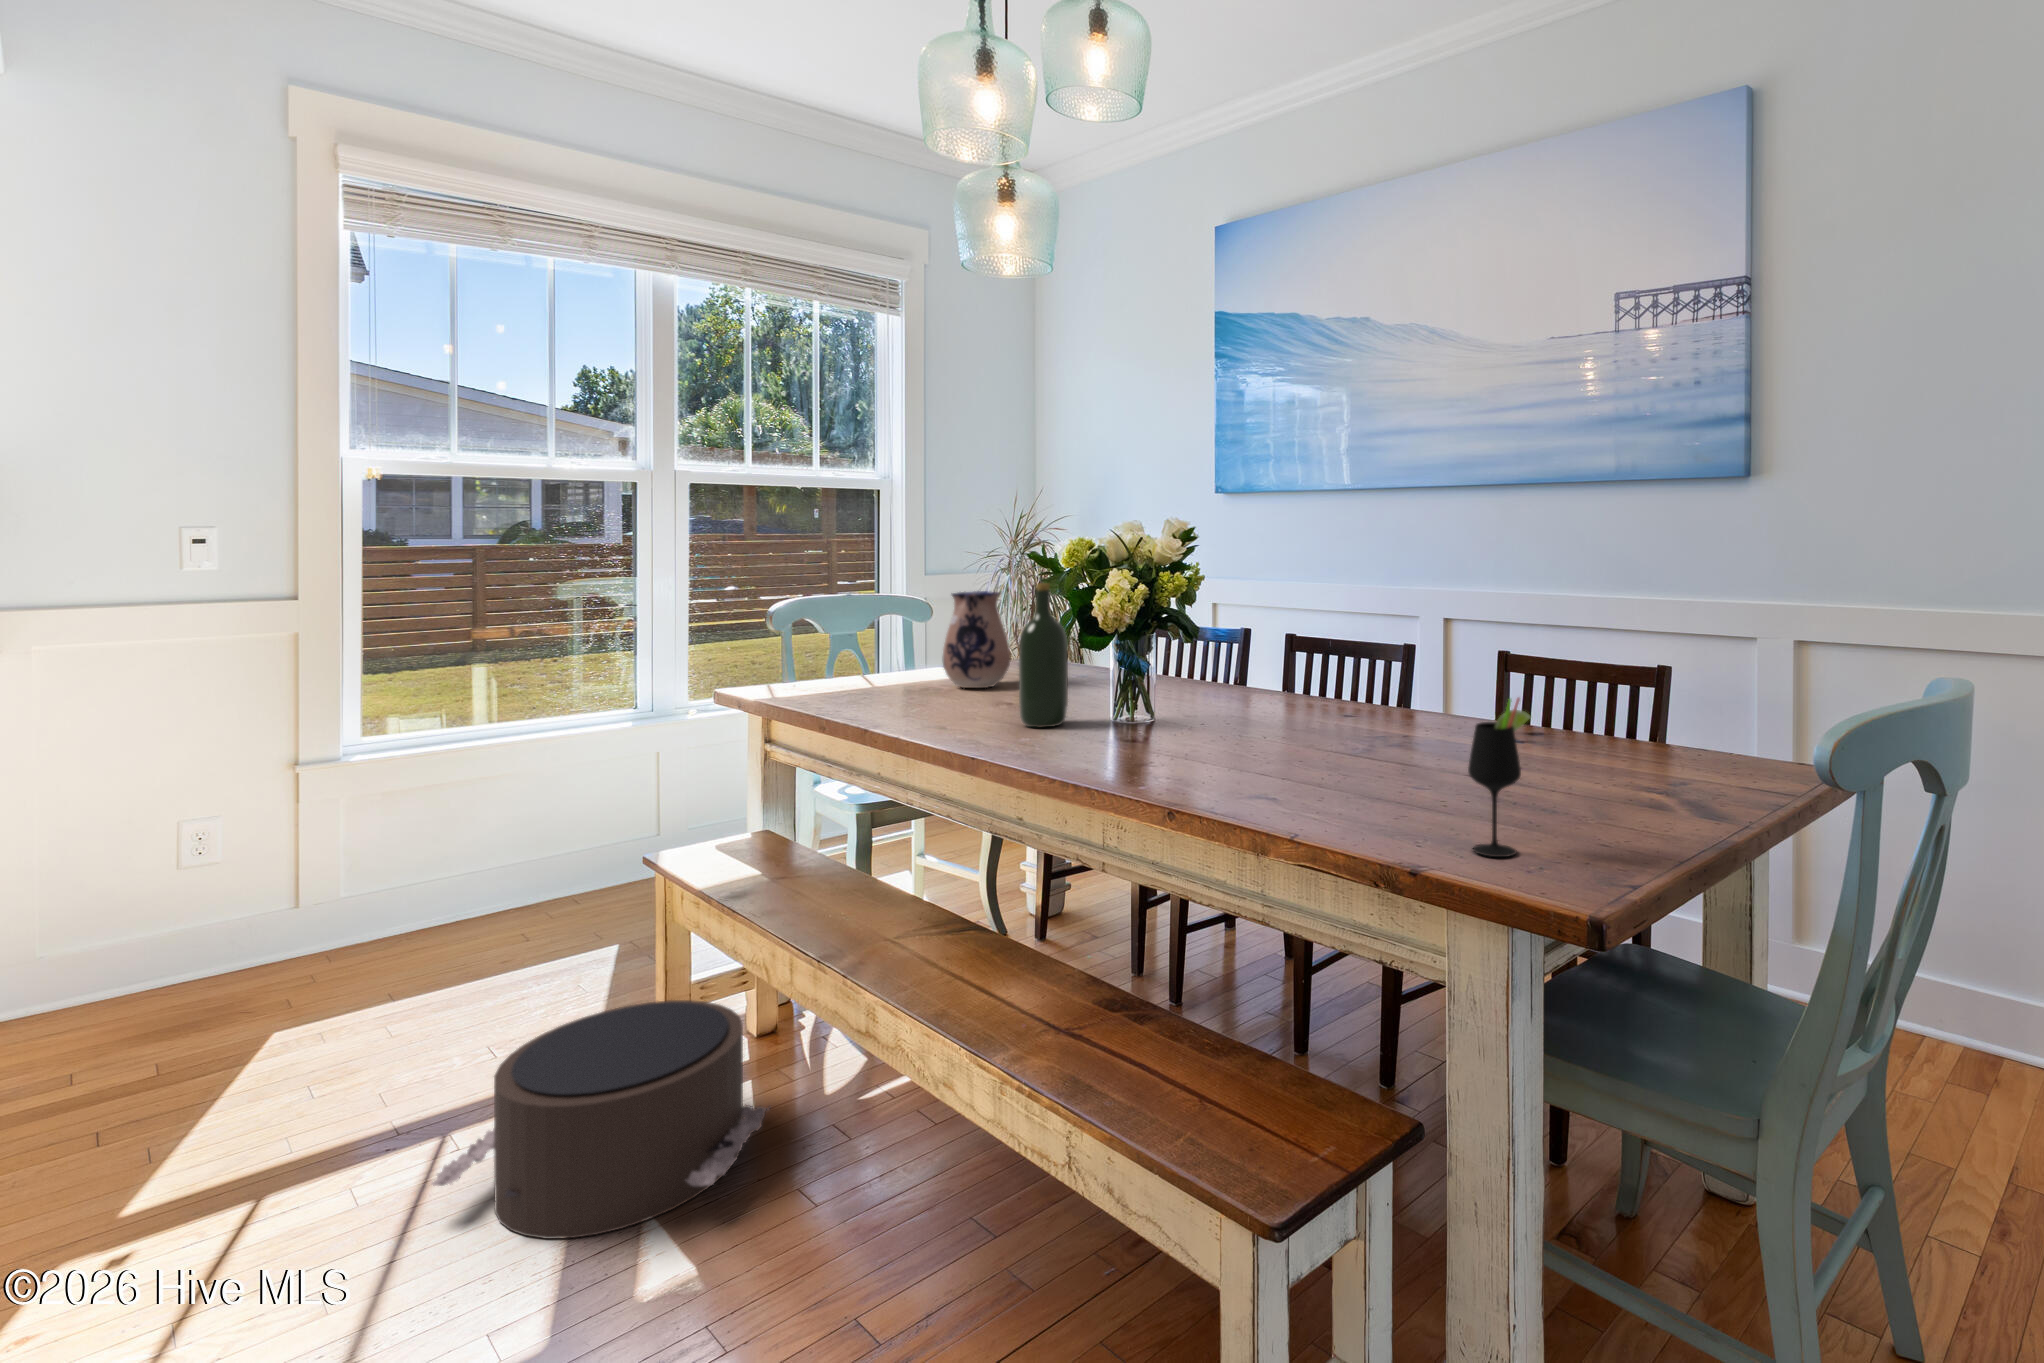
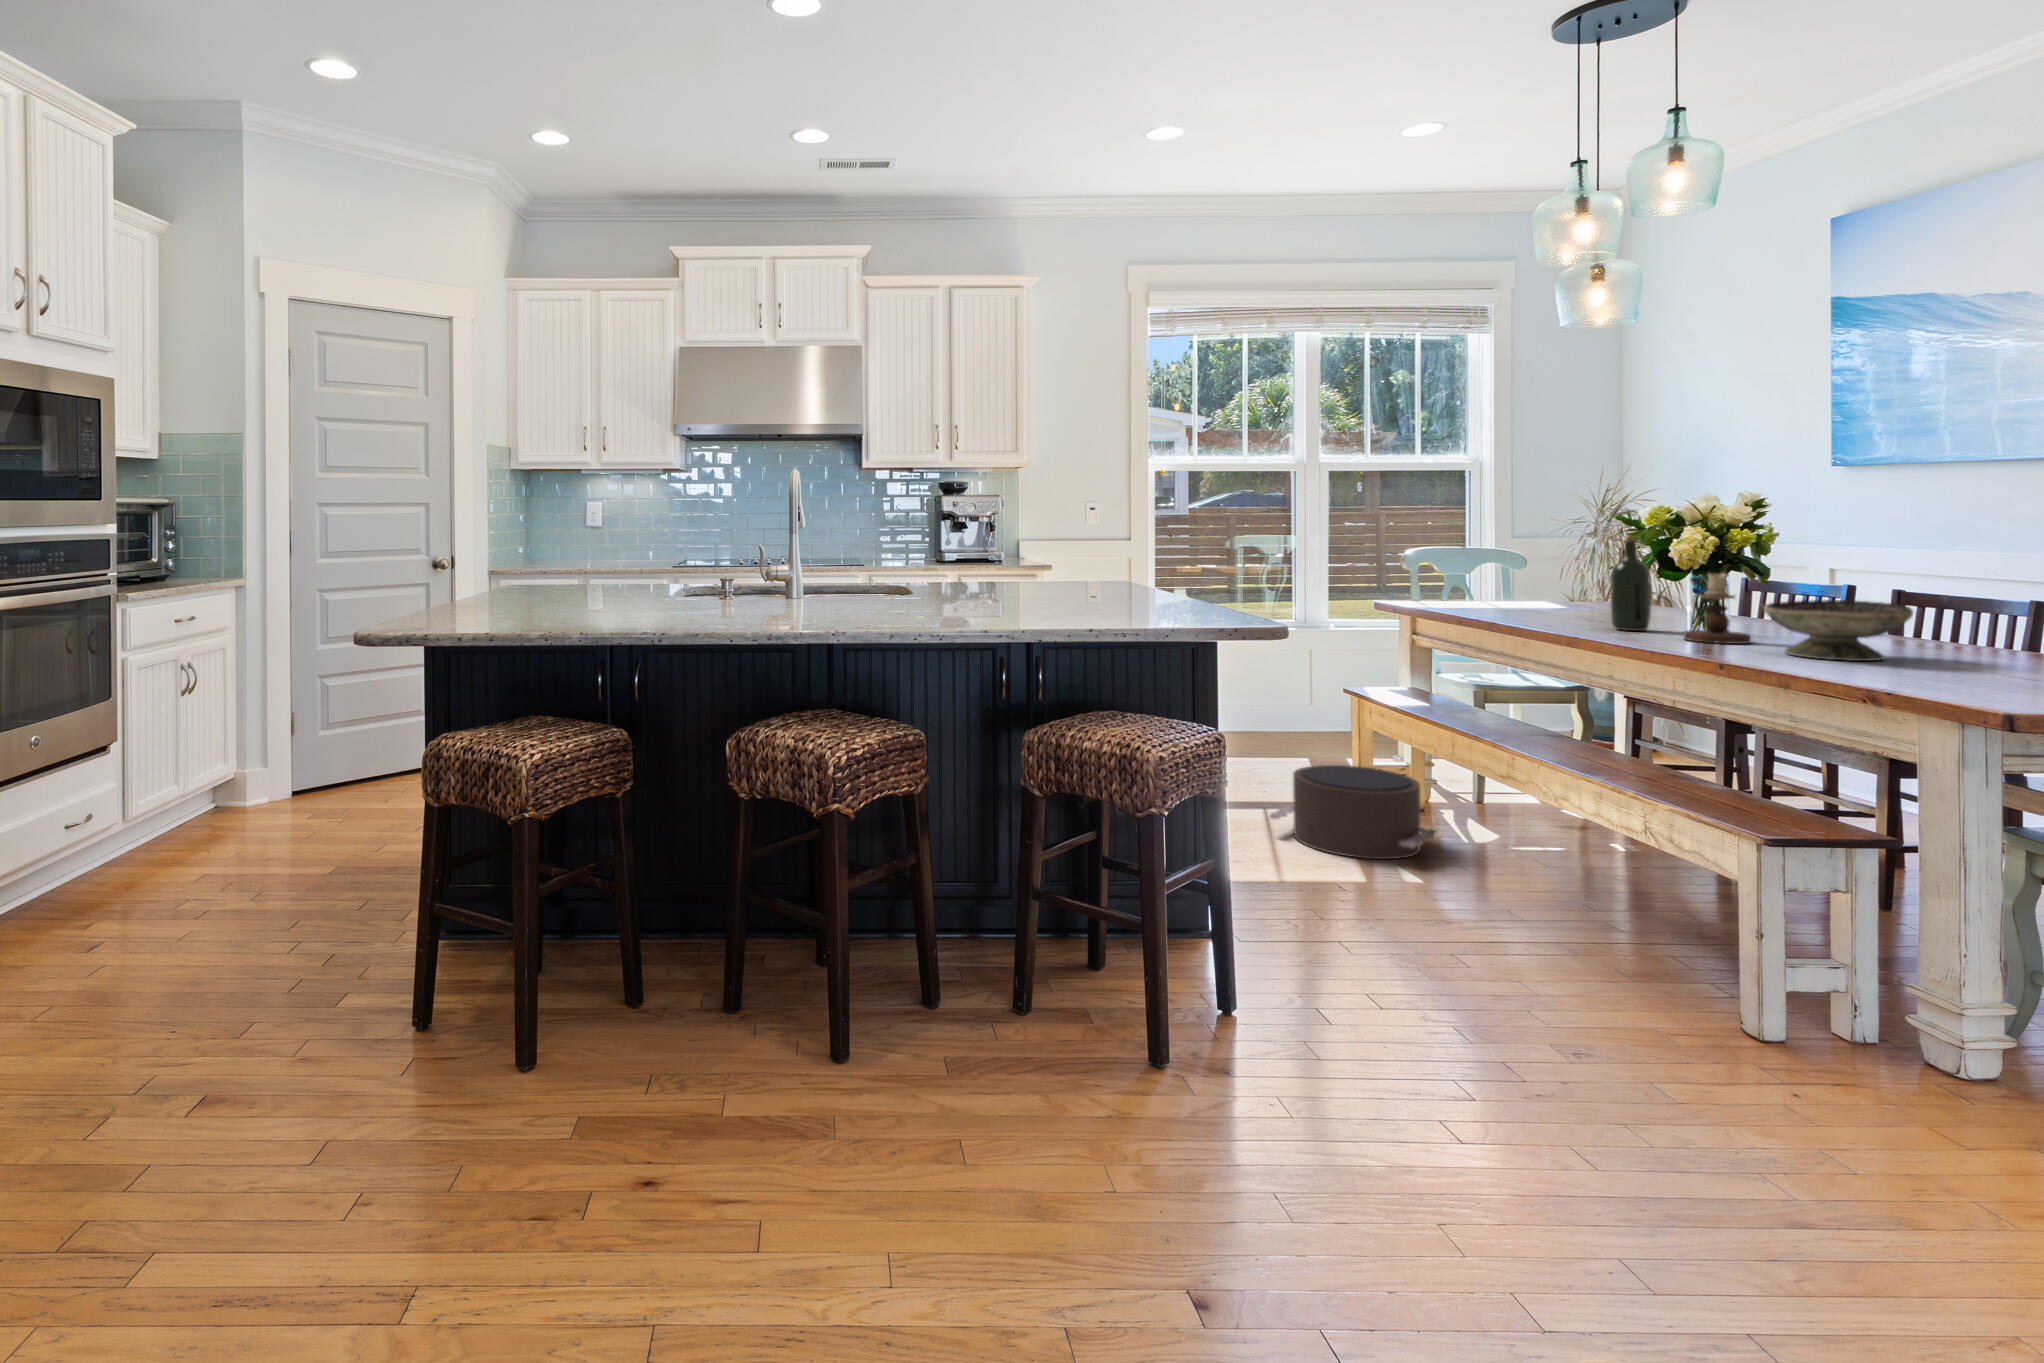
ceramic pitcher: present [943,591,1011,688] -> none [1544,546,1601,613]
candlestick: none [1110,638,1187,749] -> present [1684,573,1751,644]
decorative bowl: none [1211,675,1374,778] -> present [1763,600,1913,661]
wine glass: present [1468,698,1531,857] -> none [1940,597,1994,690]

